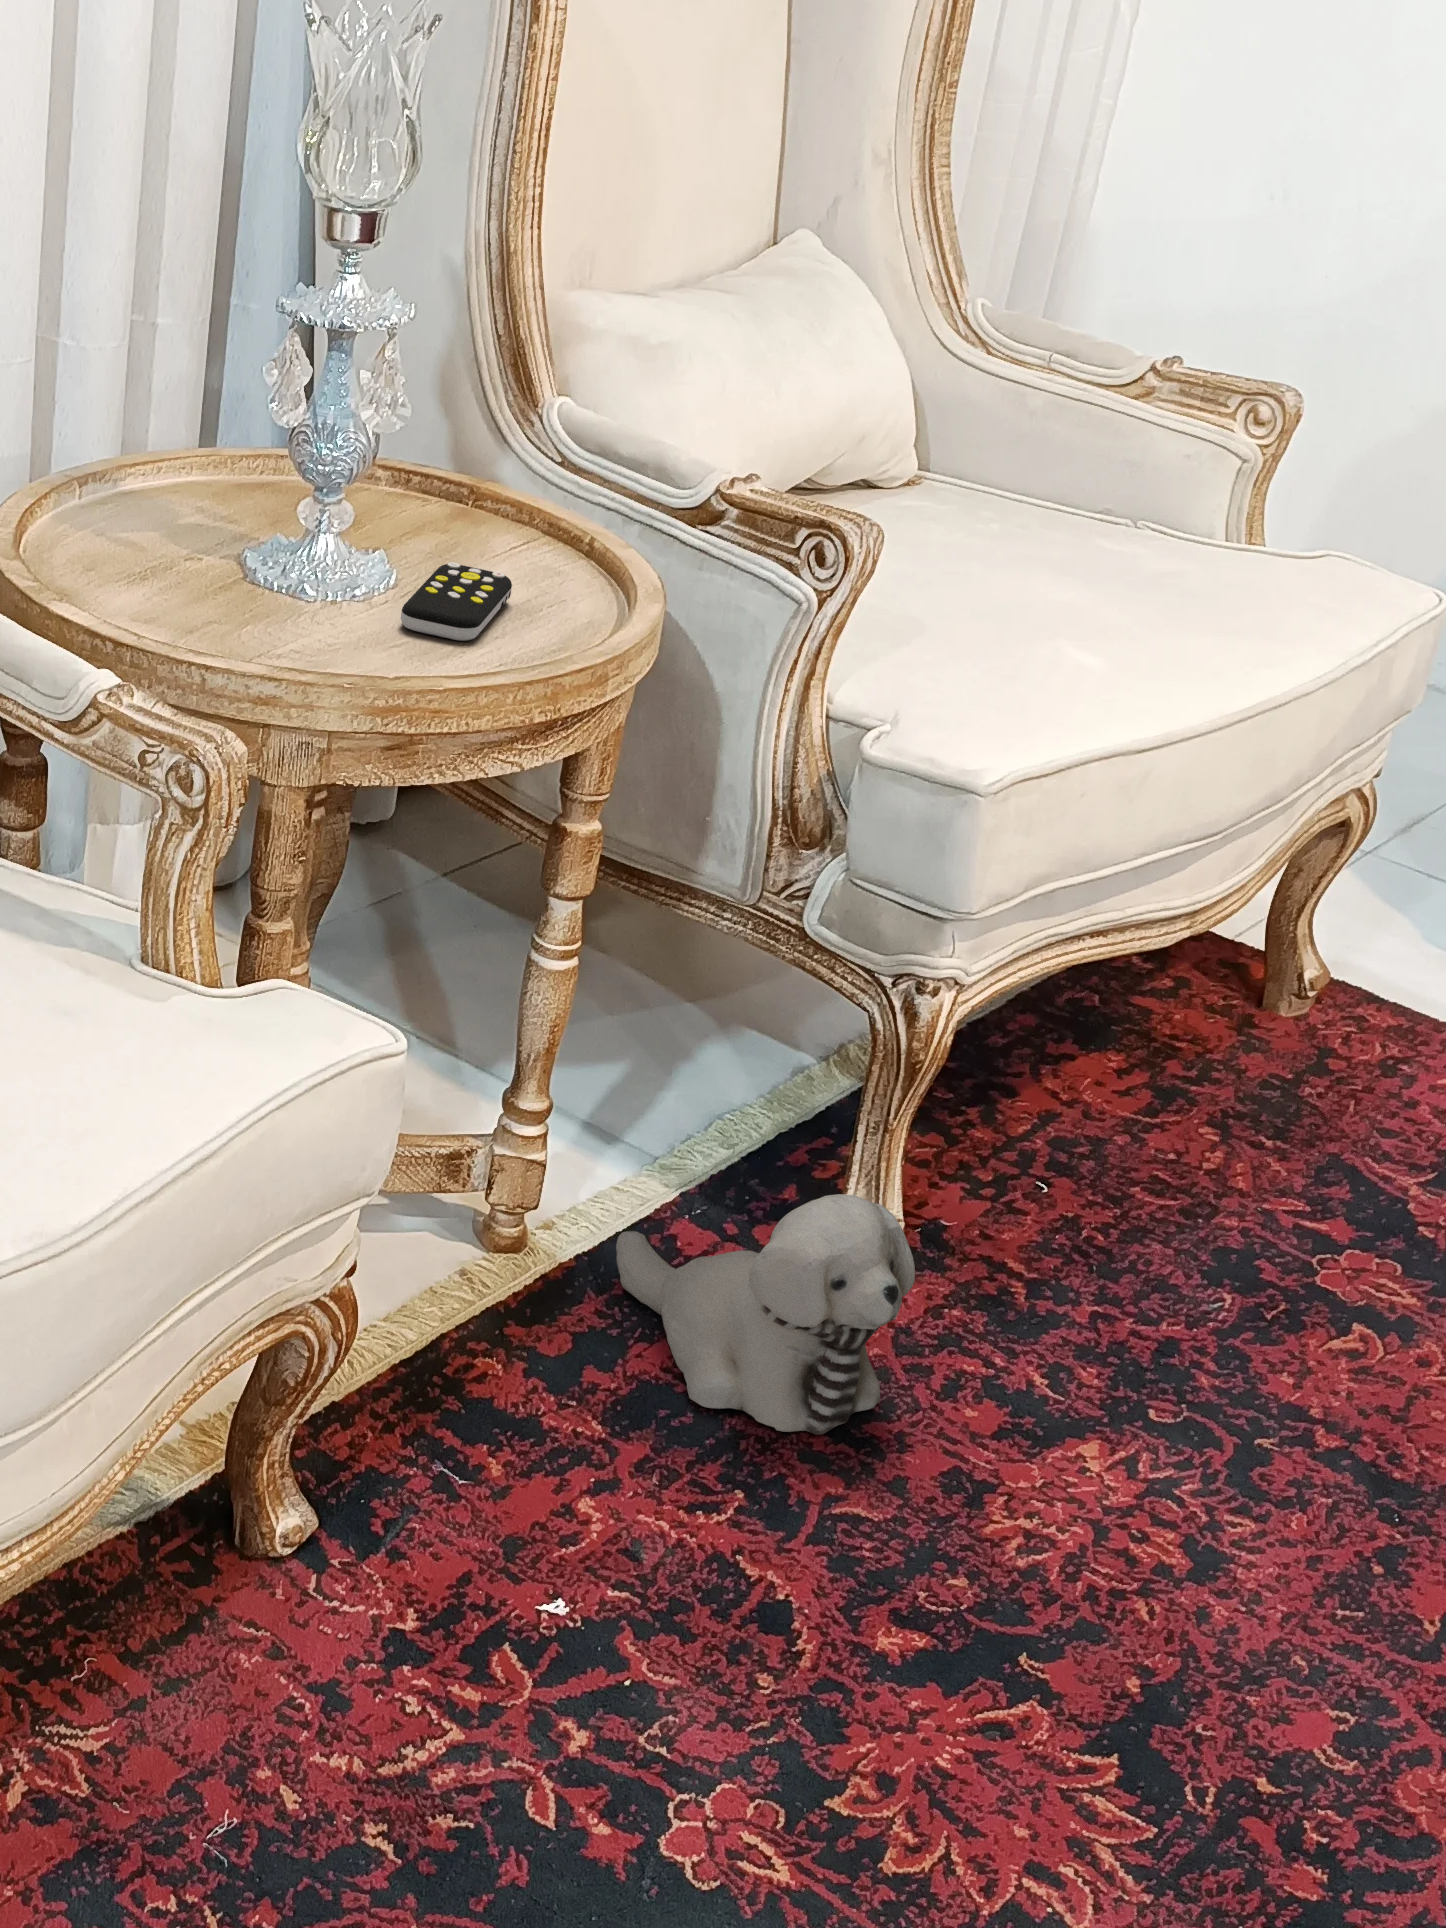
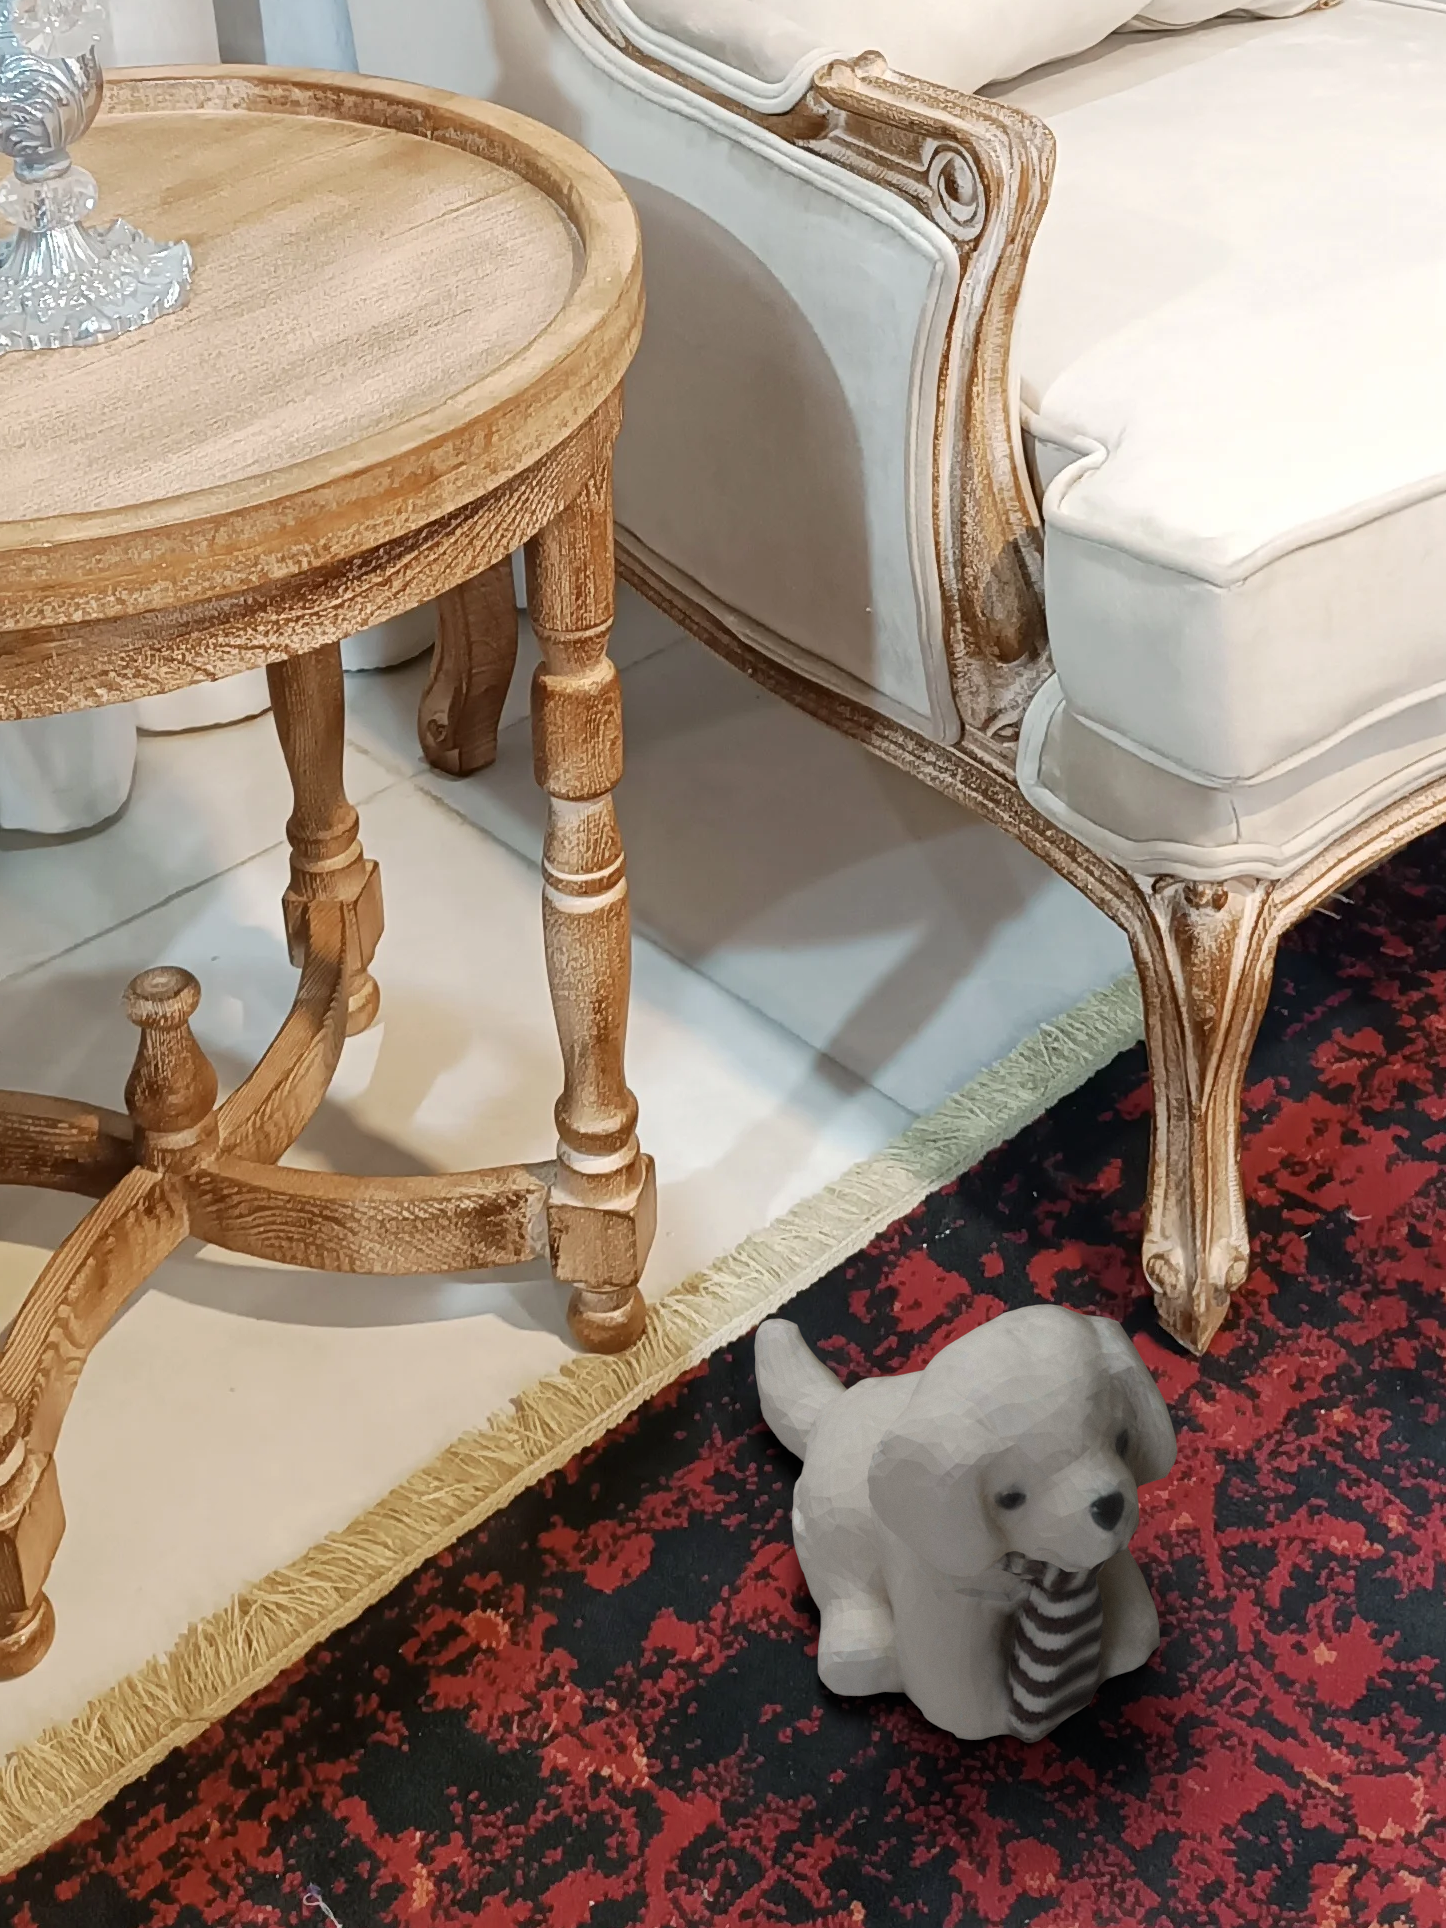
remote control: present [401,562,512,641] -> none [95,268,349,424]

